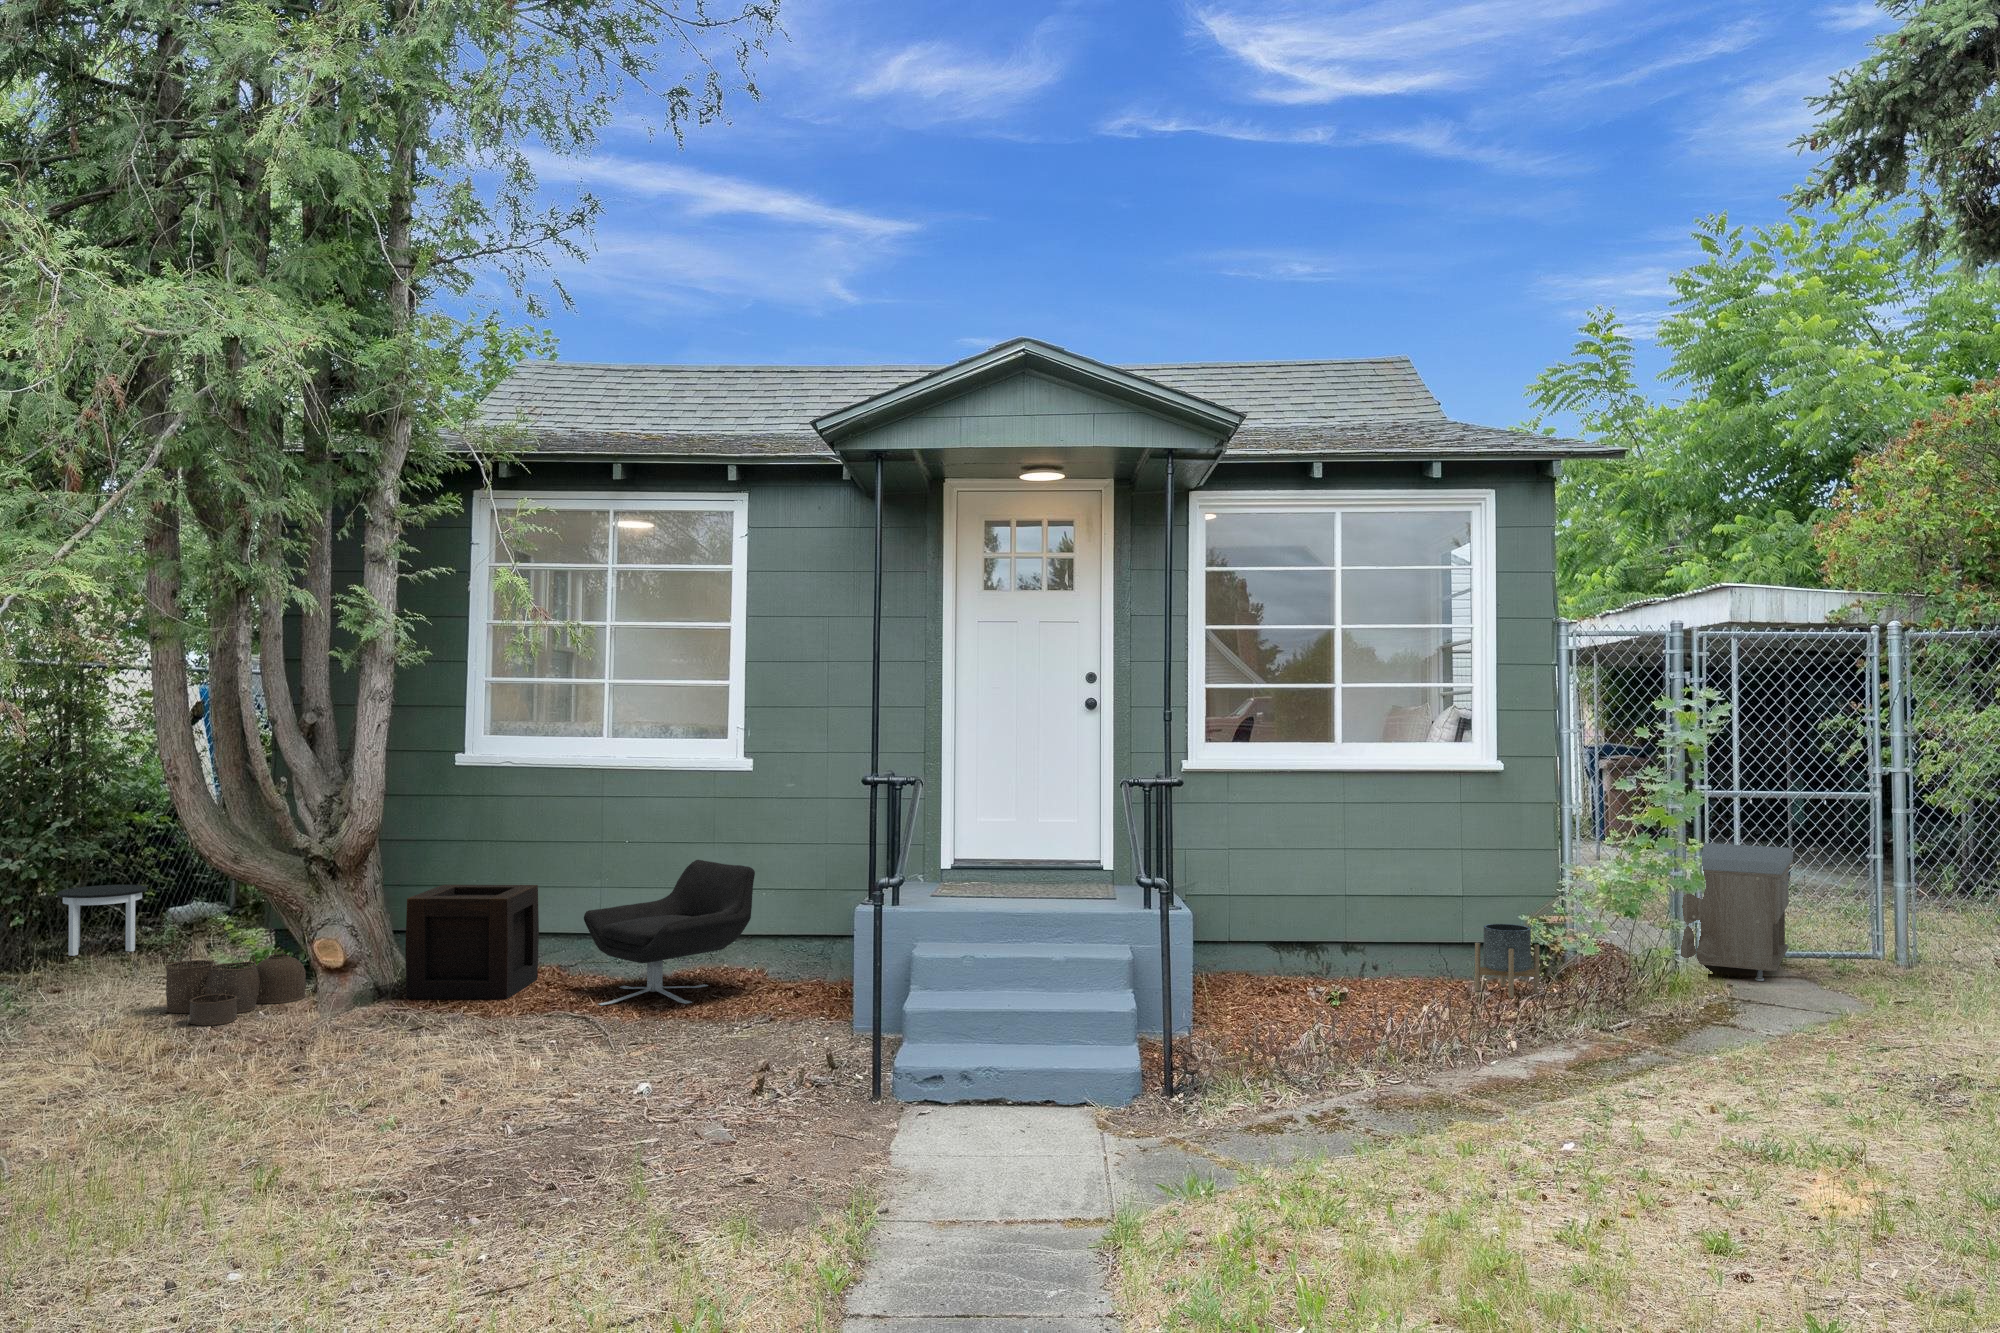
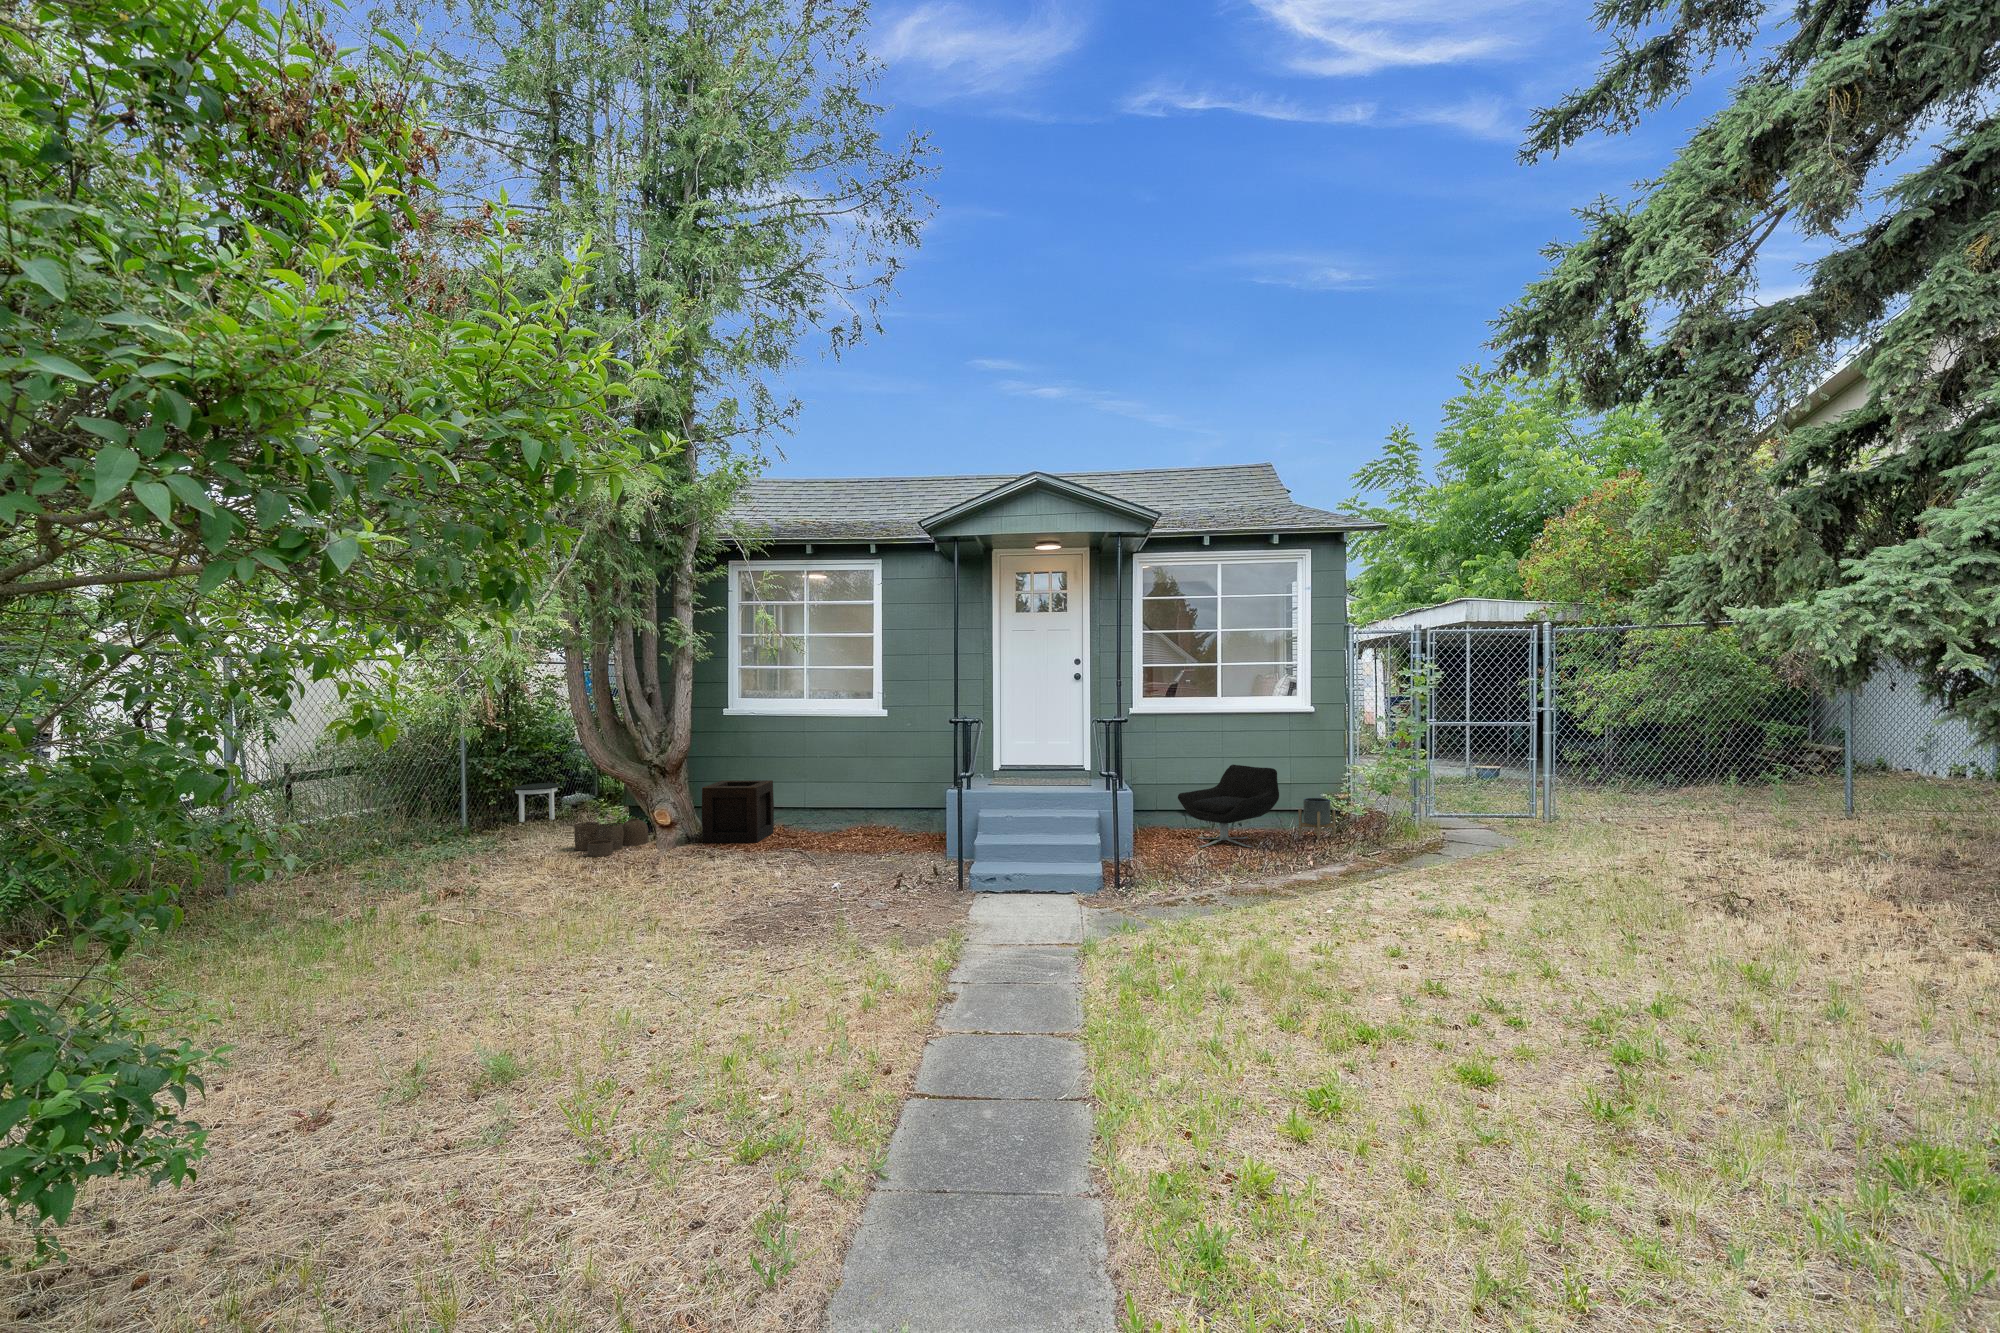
storage bench: present [1681,843,1793,981] -> none [1419,752,1488,830]
lounge chair: present [584,860,755,1005] -> present [1178,765,1279,847]

